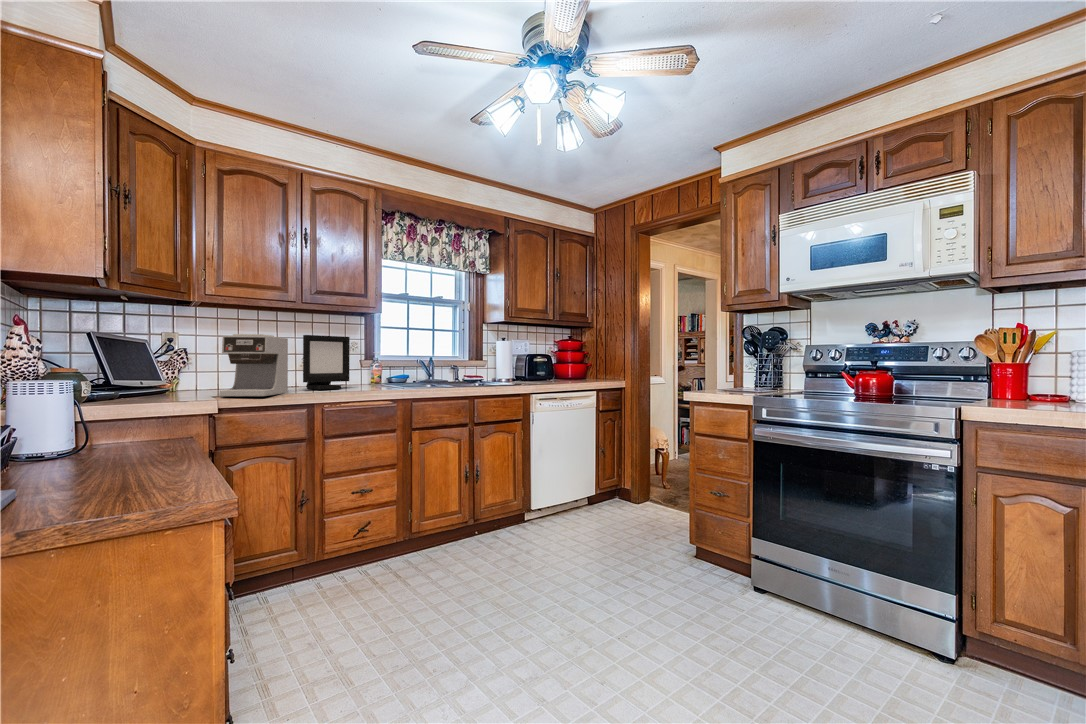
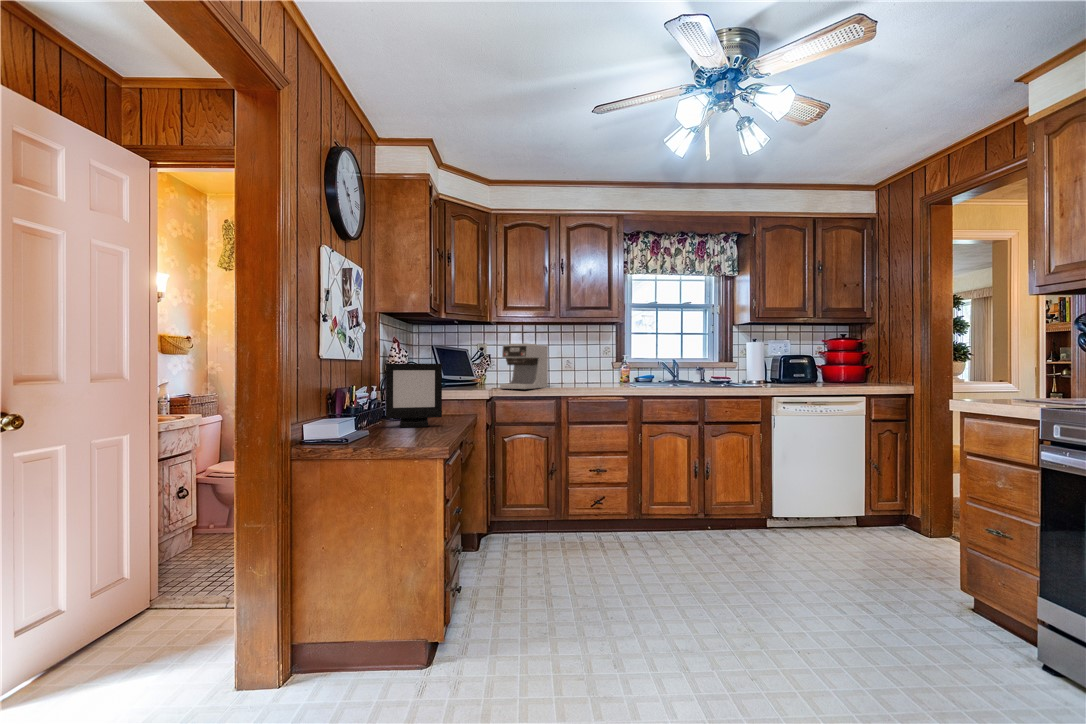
picture frame: present [303,335,350,389] -> present [386,364,442,427]

